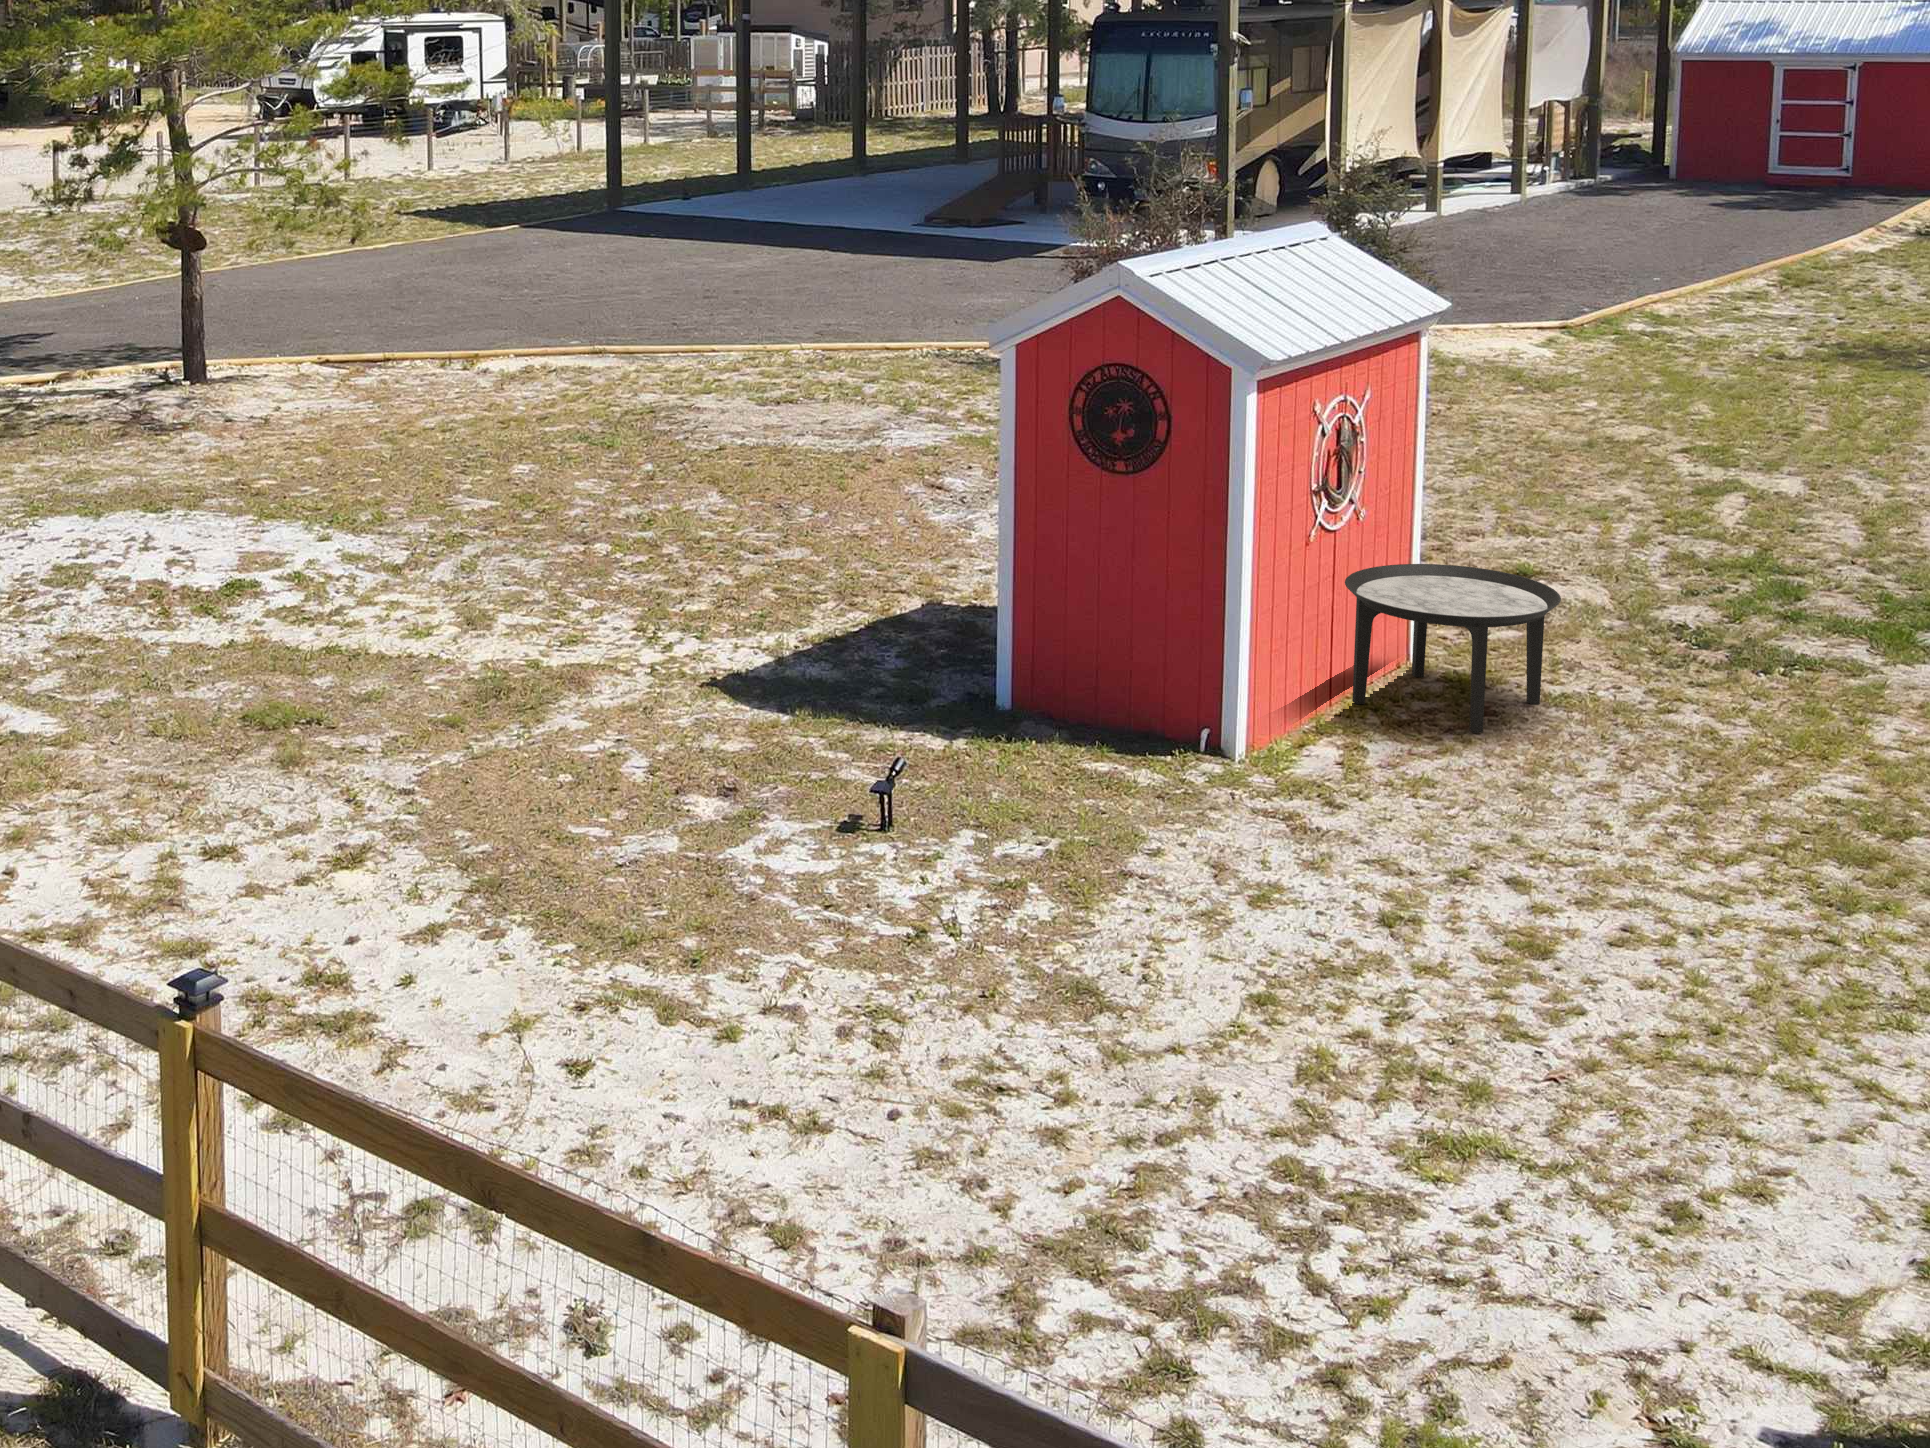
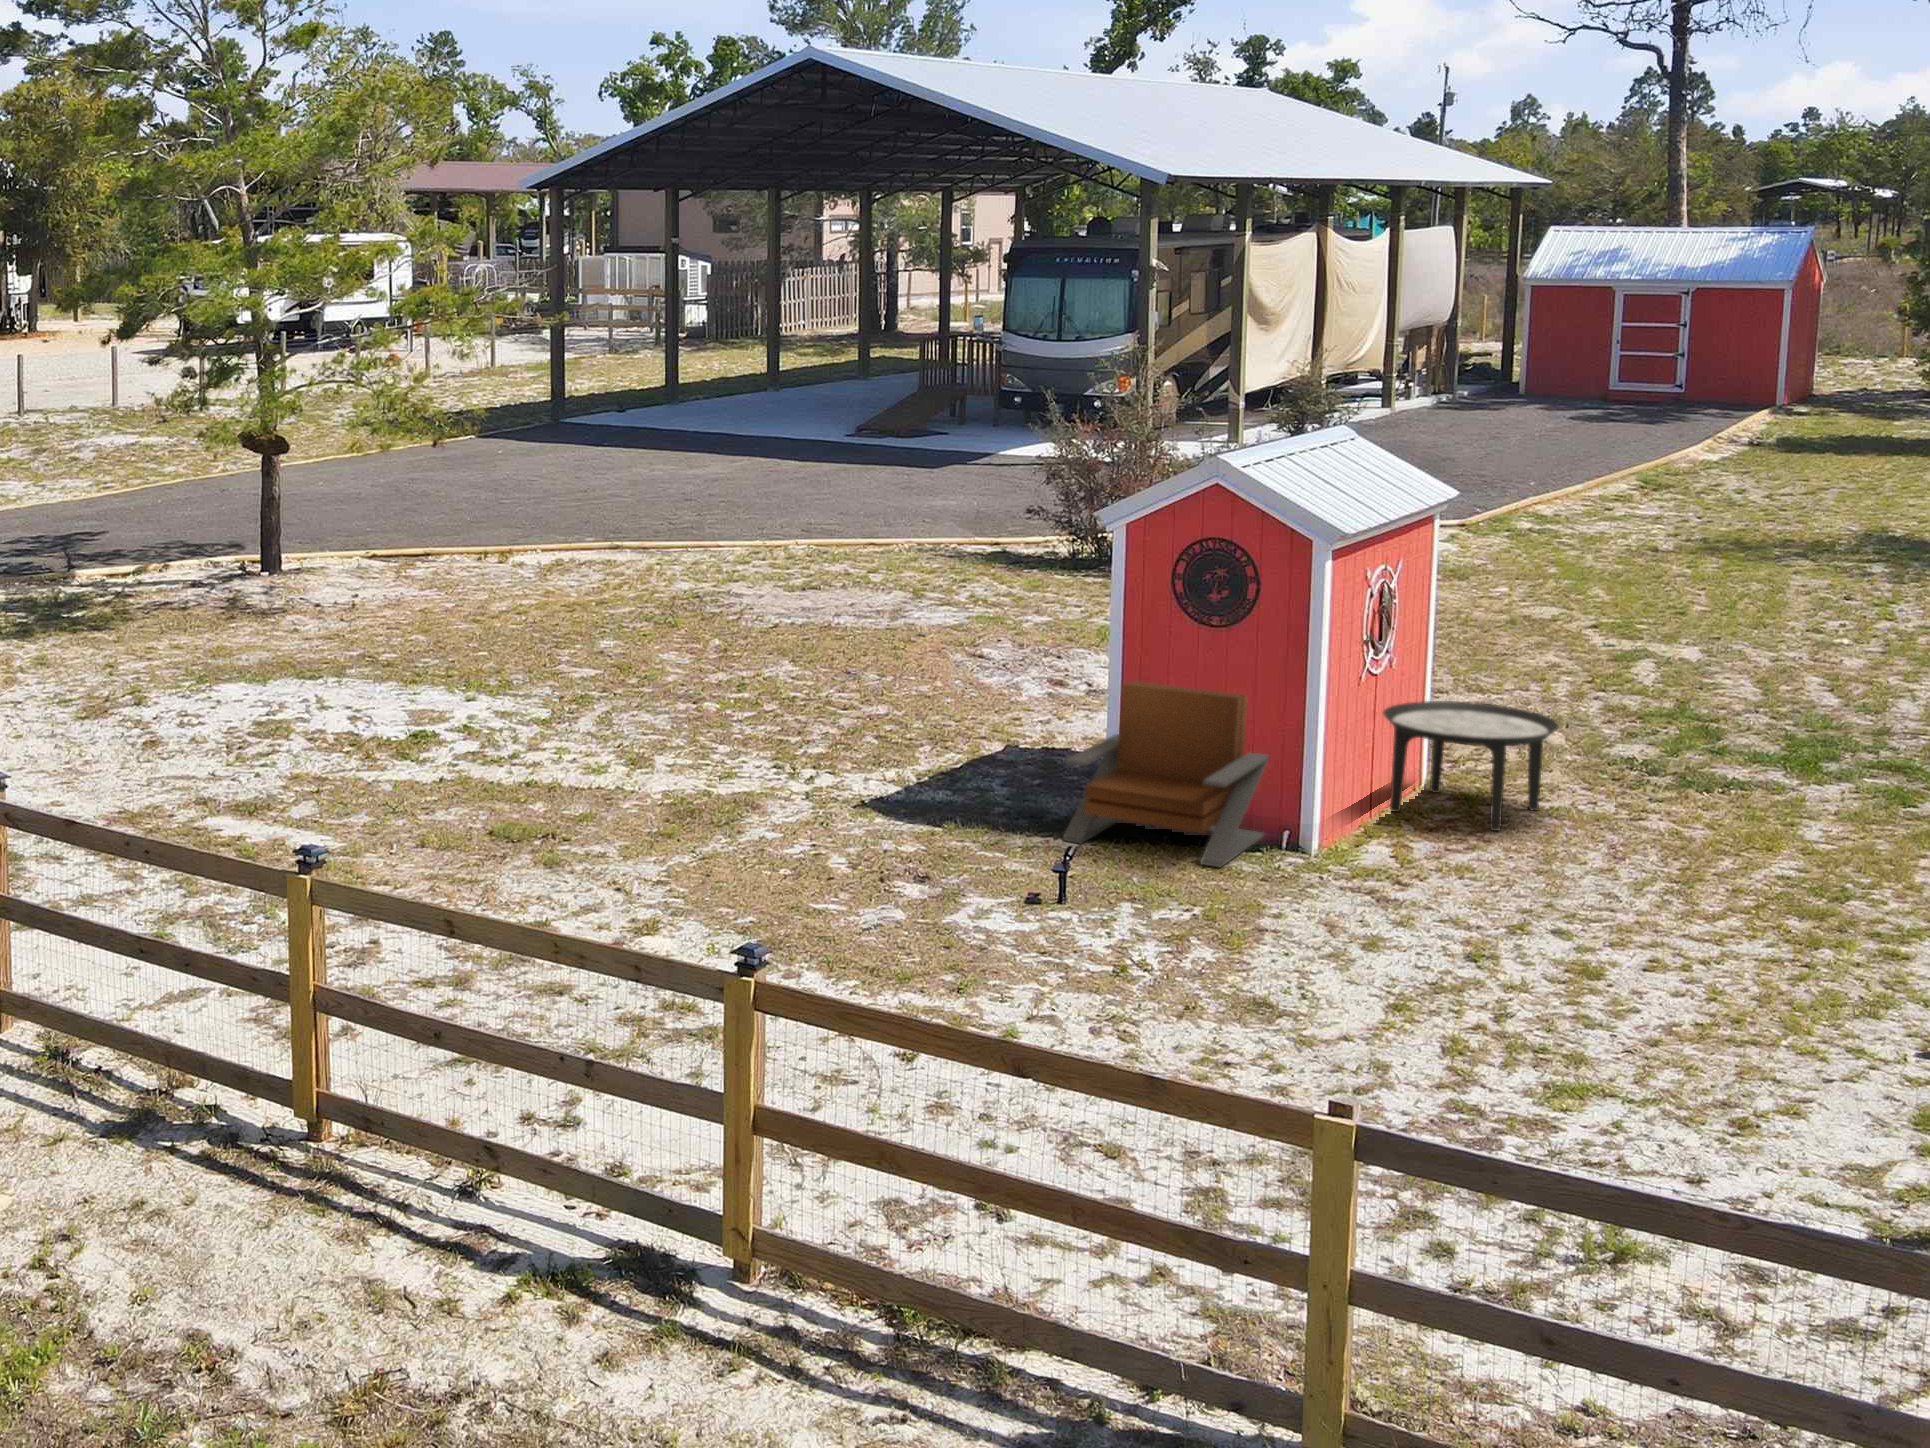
lounge chair: none [928,539,1187,782] -> present [1063,681,1269,867]

